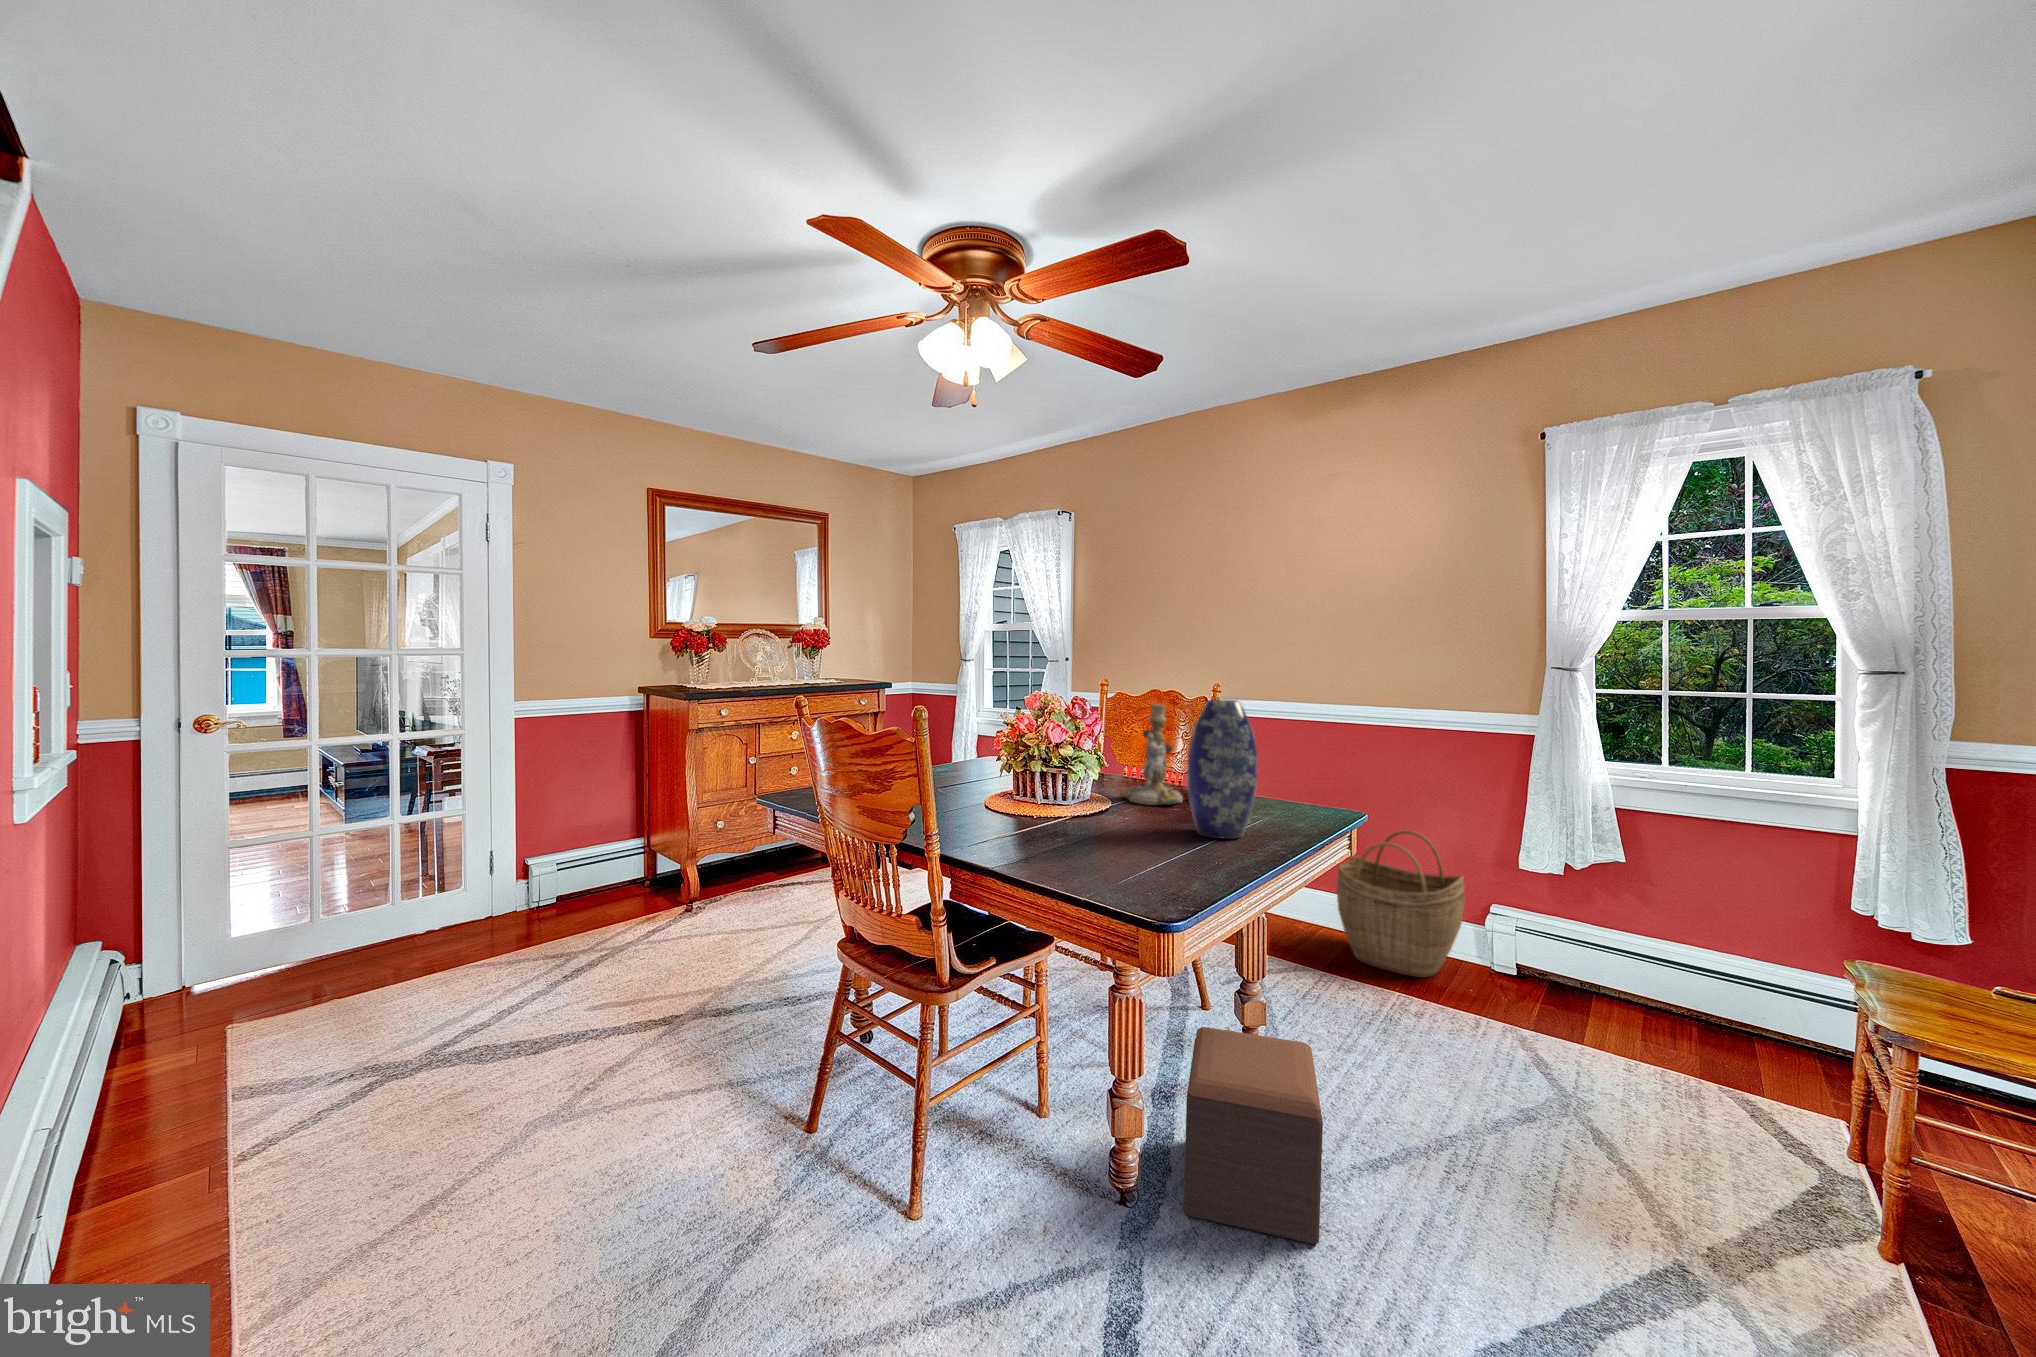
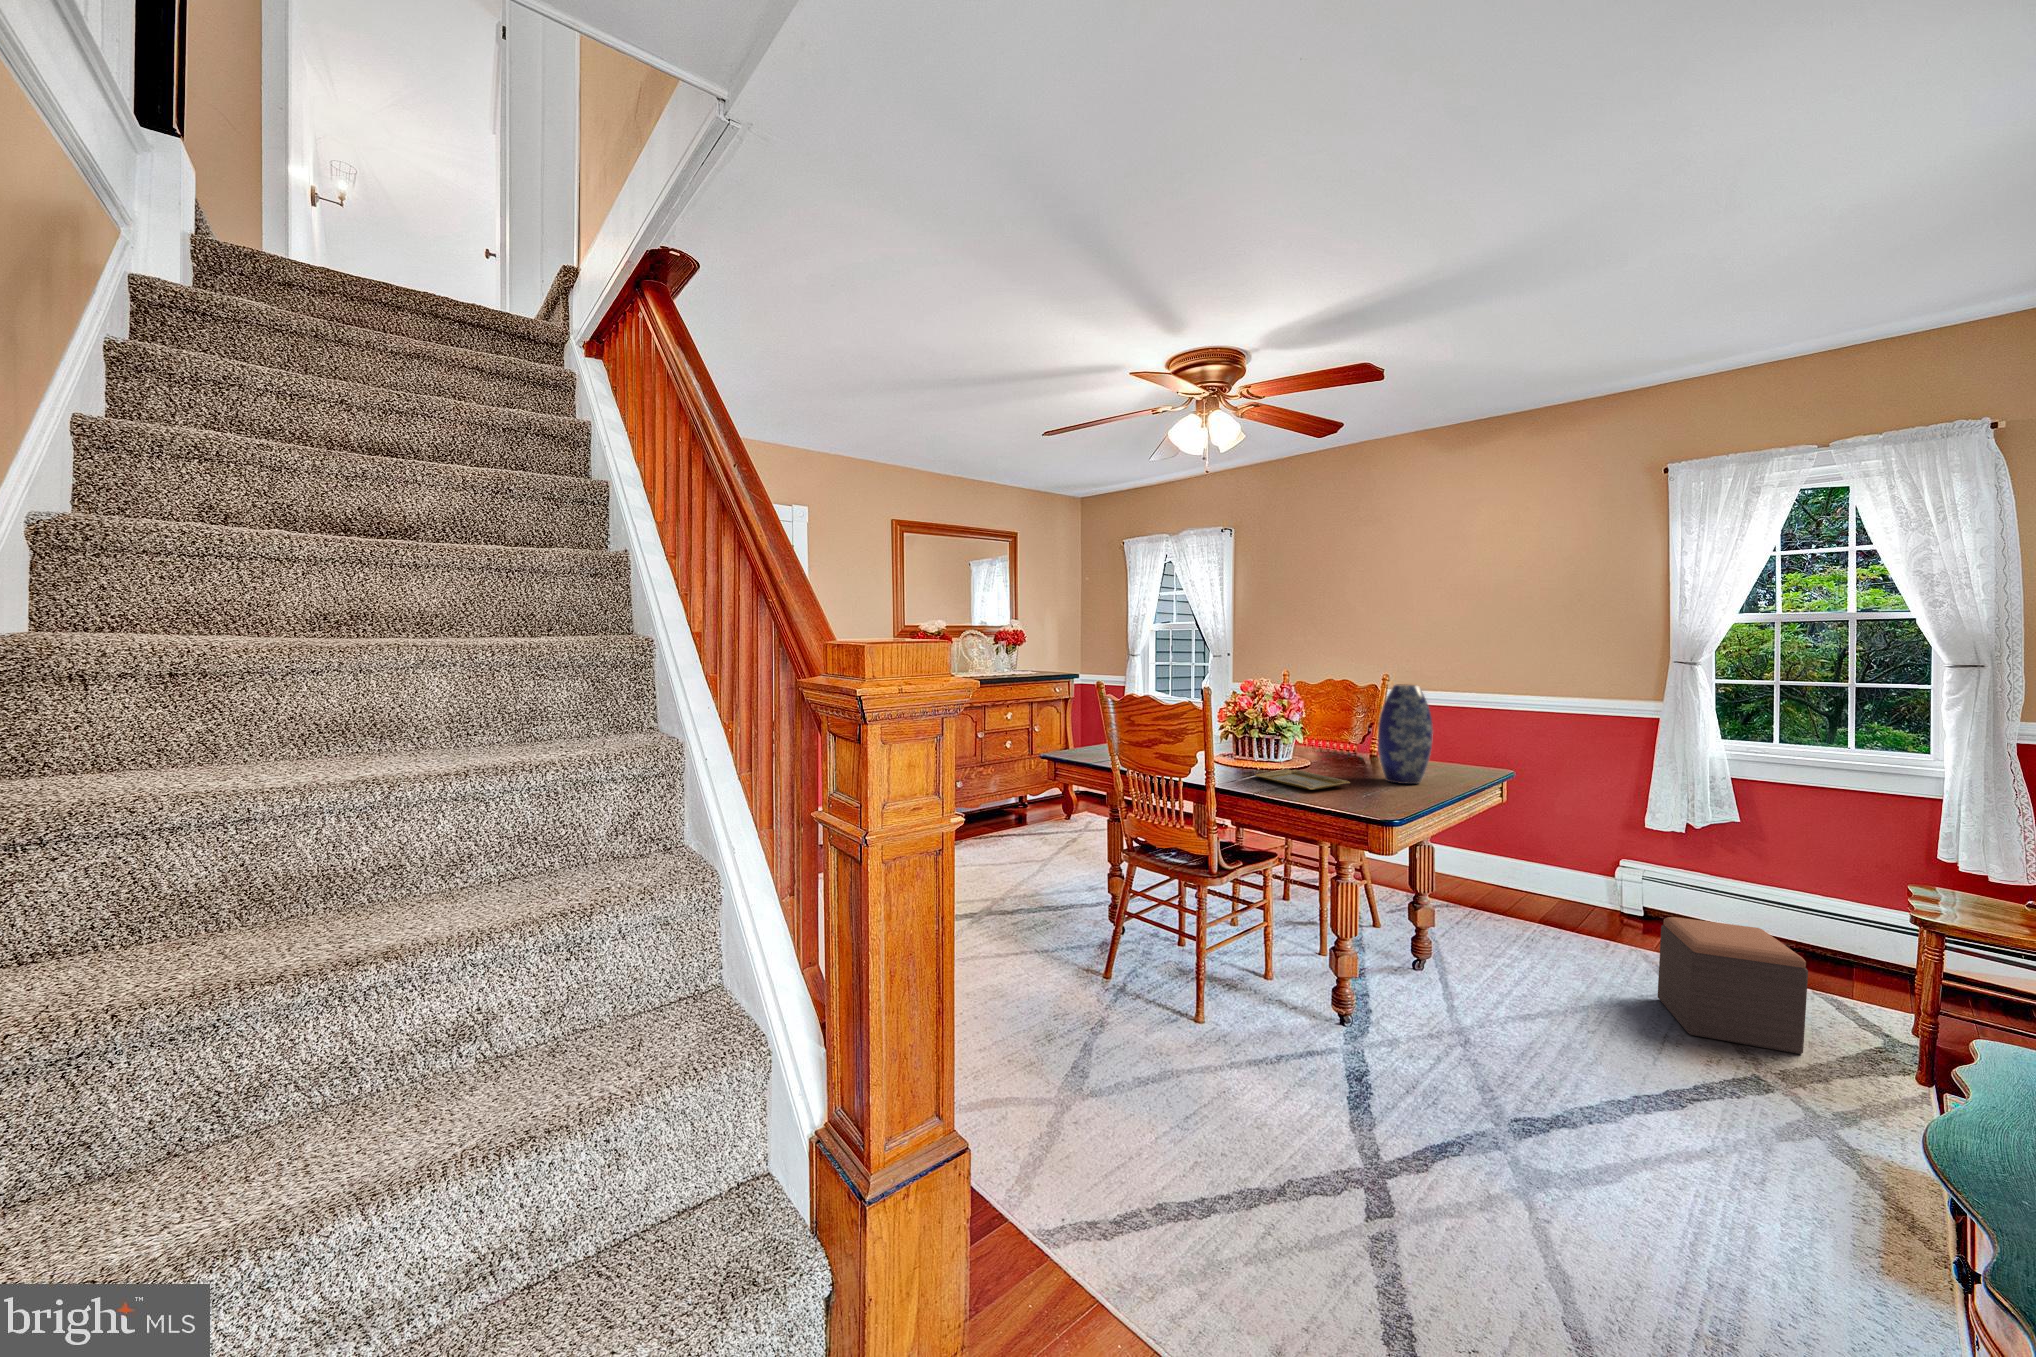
candlestick: present [1120,704,1183,805] -> none [1313,689,1364,764]
tray: none [1019,818,1144,855] -> present [1255,769,1350,790]
woven basket: present [1337,830,1464,978] -> none [1480,796,1594,914]
footstool: present [1184,1027,1323,1245] -> present [1658,917,1808,1054]

